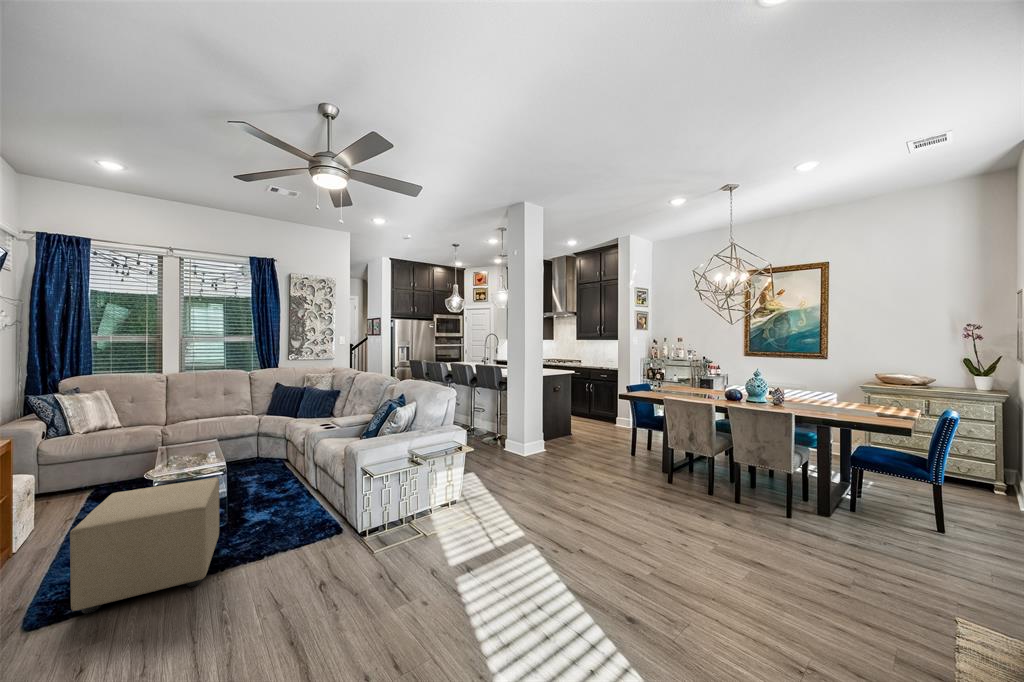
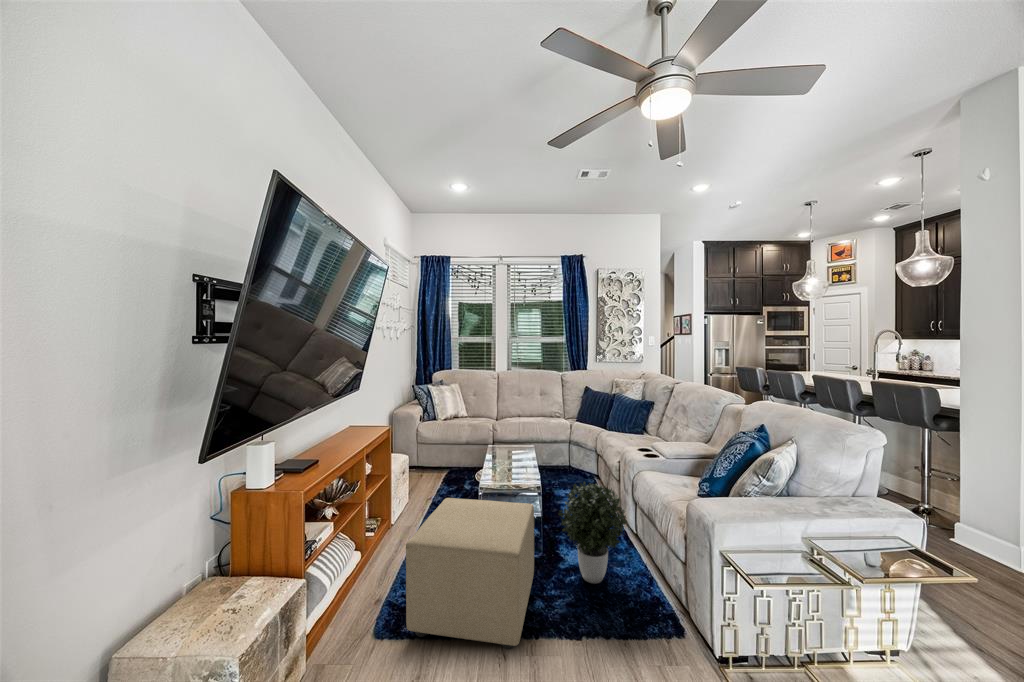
potted plant: none [243,451,305,527] -> present [558,482,627,584]

